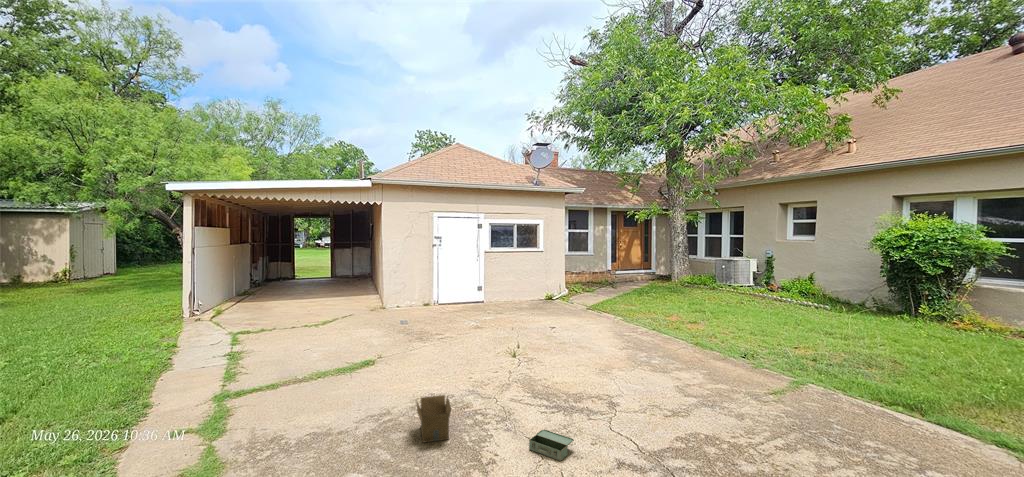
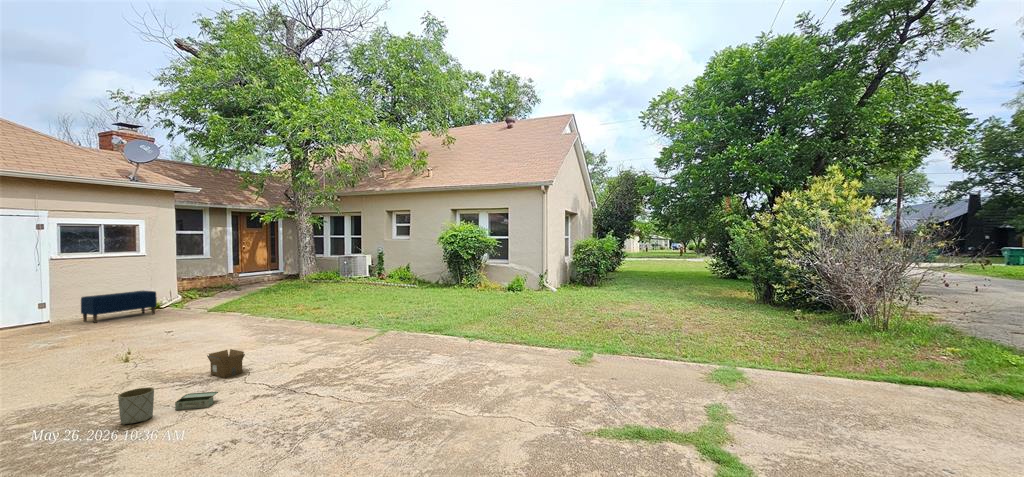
bench: none [502,281,550,306] -> present [81,291,157,323]
cardboard box: present [417,395,451,443] -> present [207,349,245,378]
planter: none [478,411,509,457] -> present [118,388,154,425]

